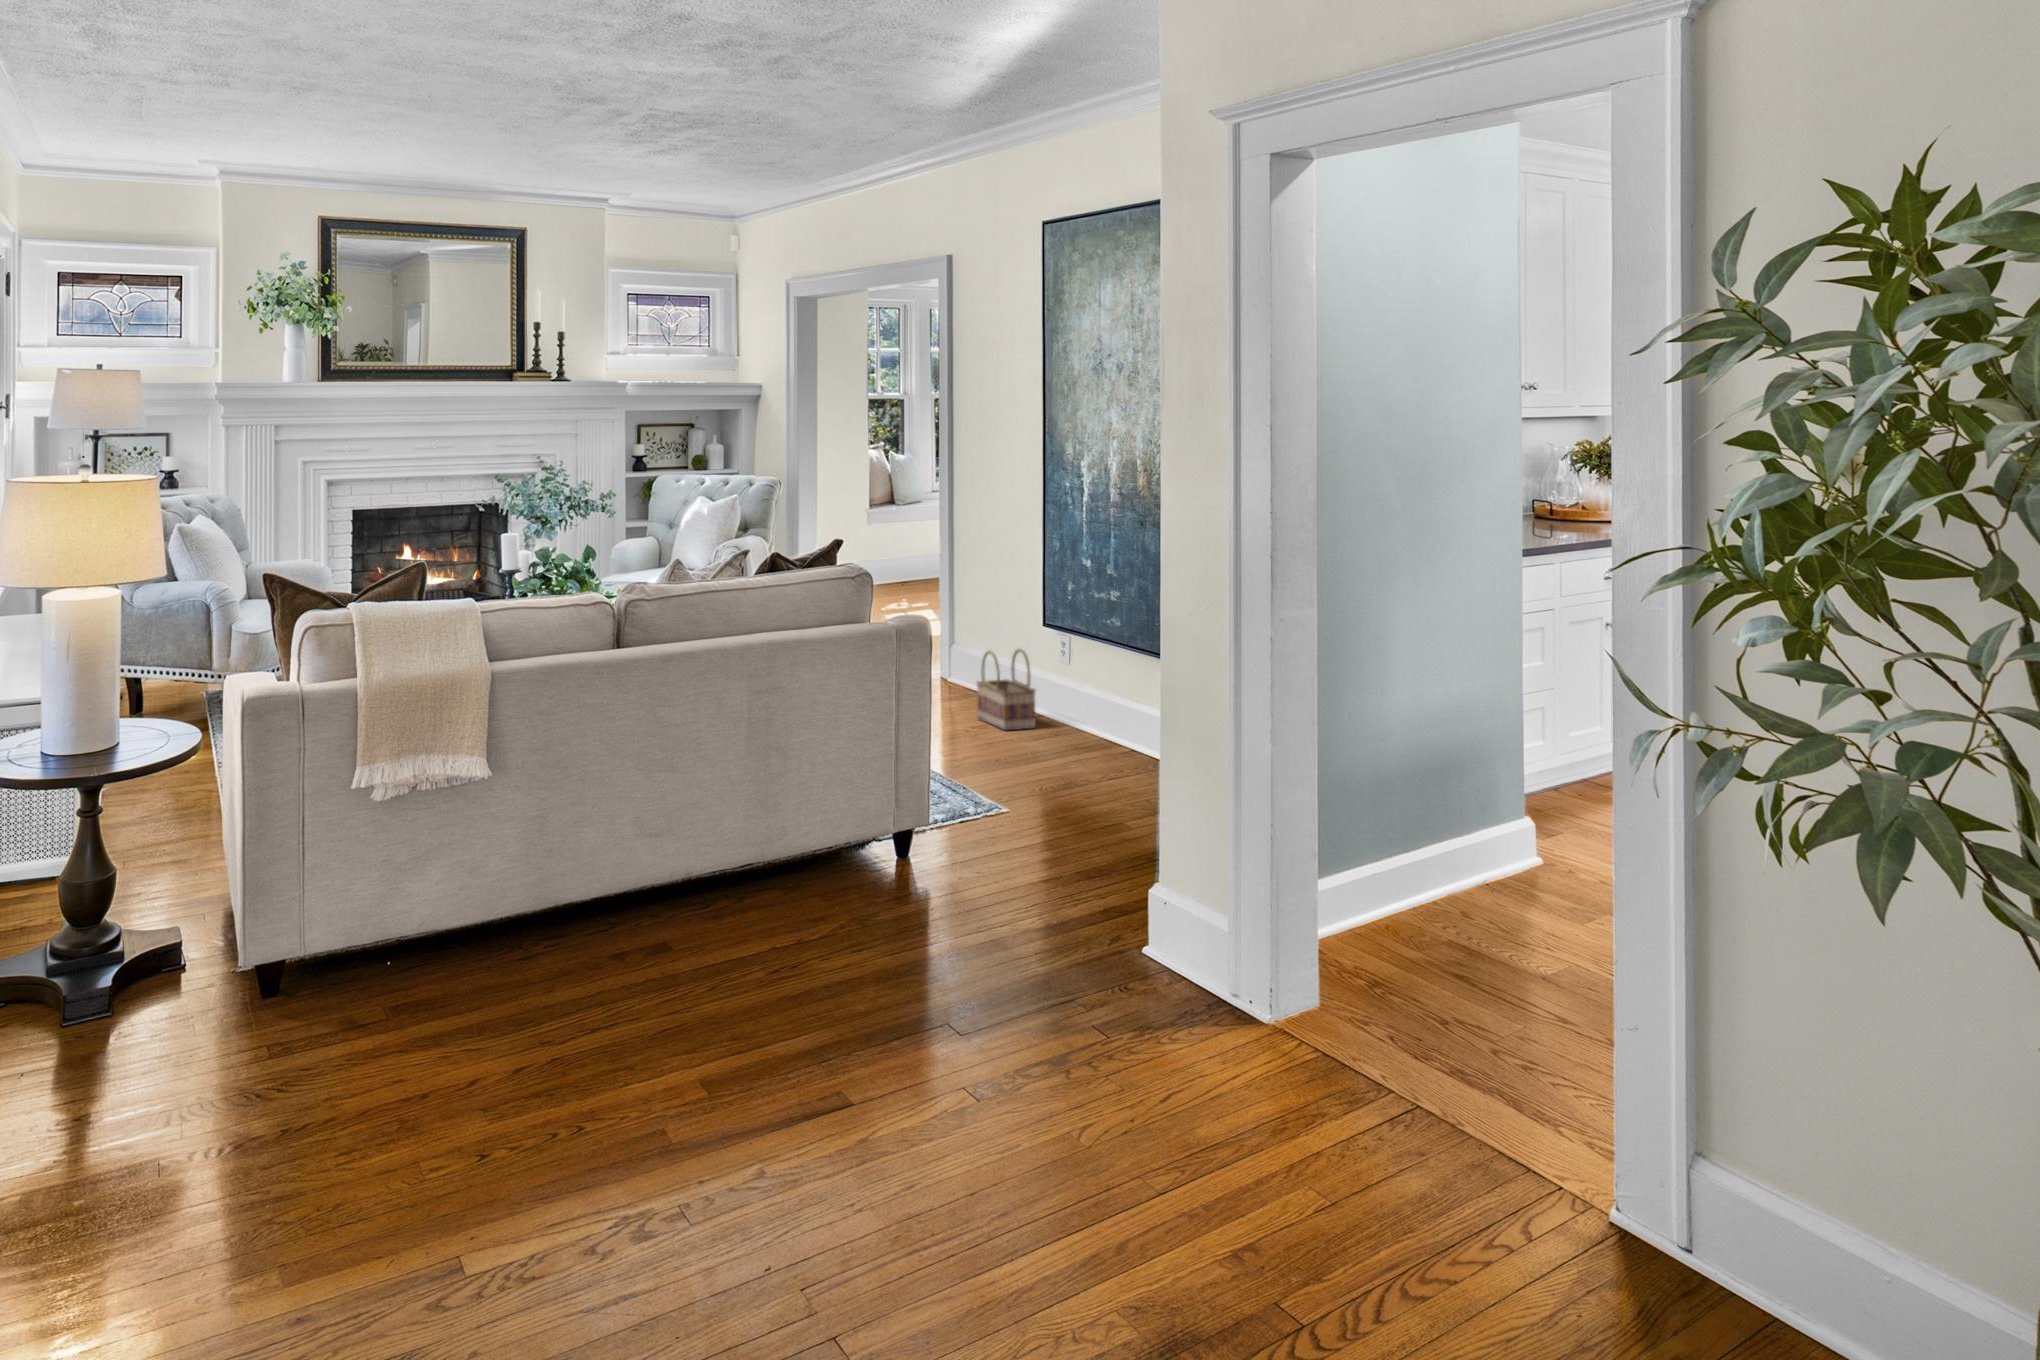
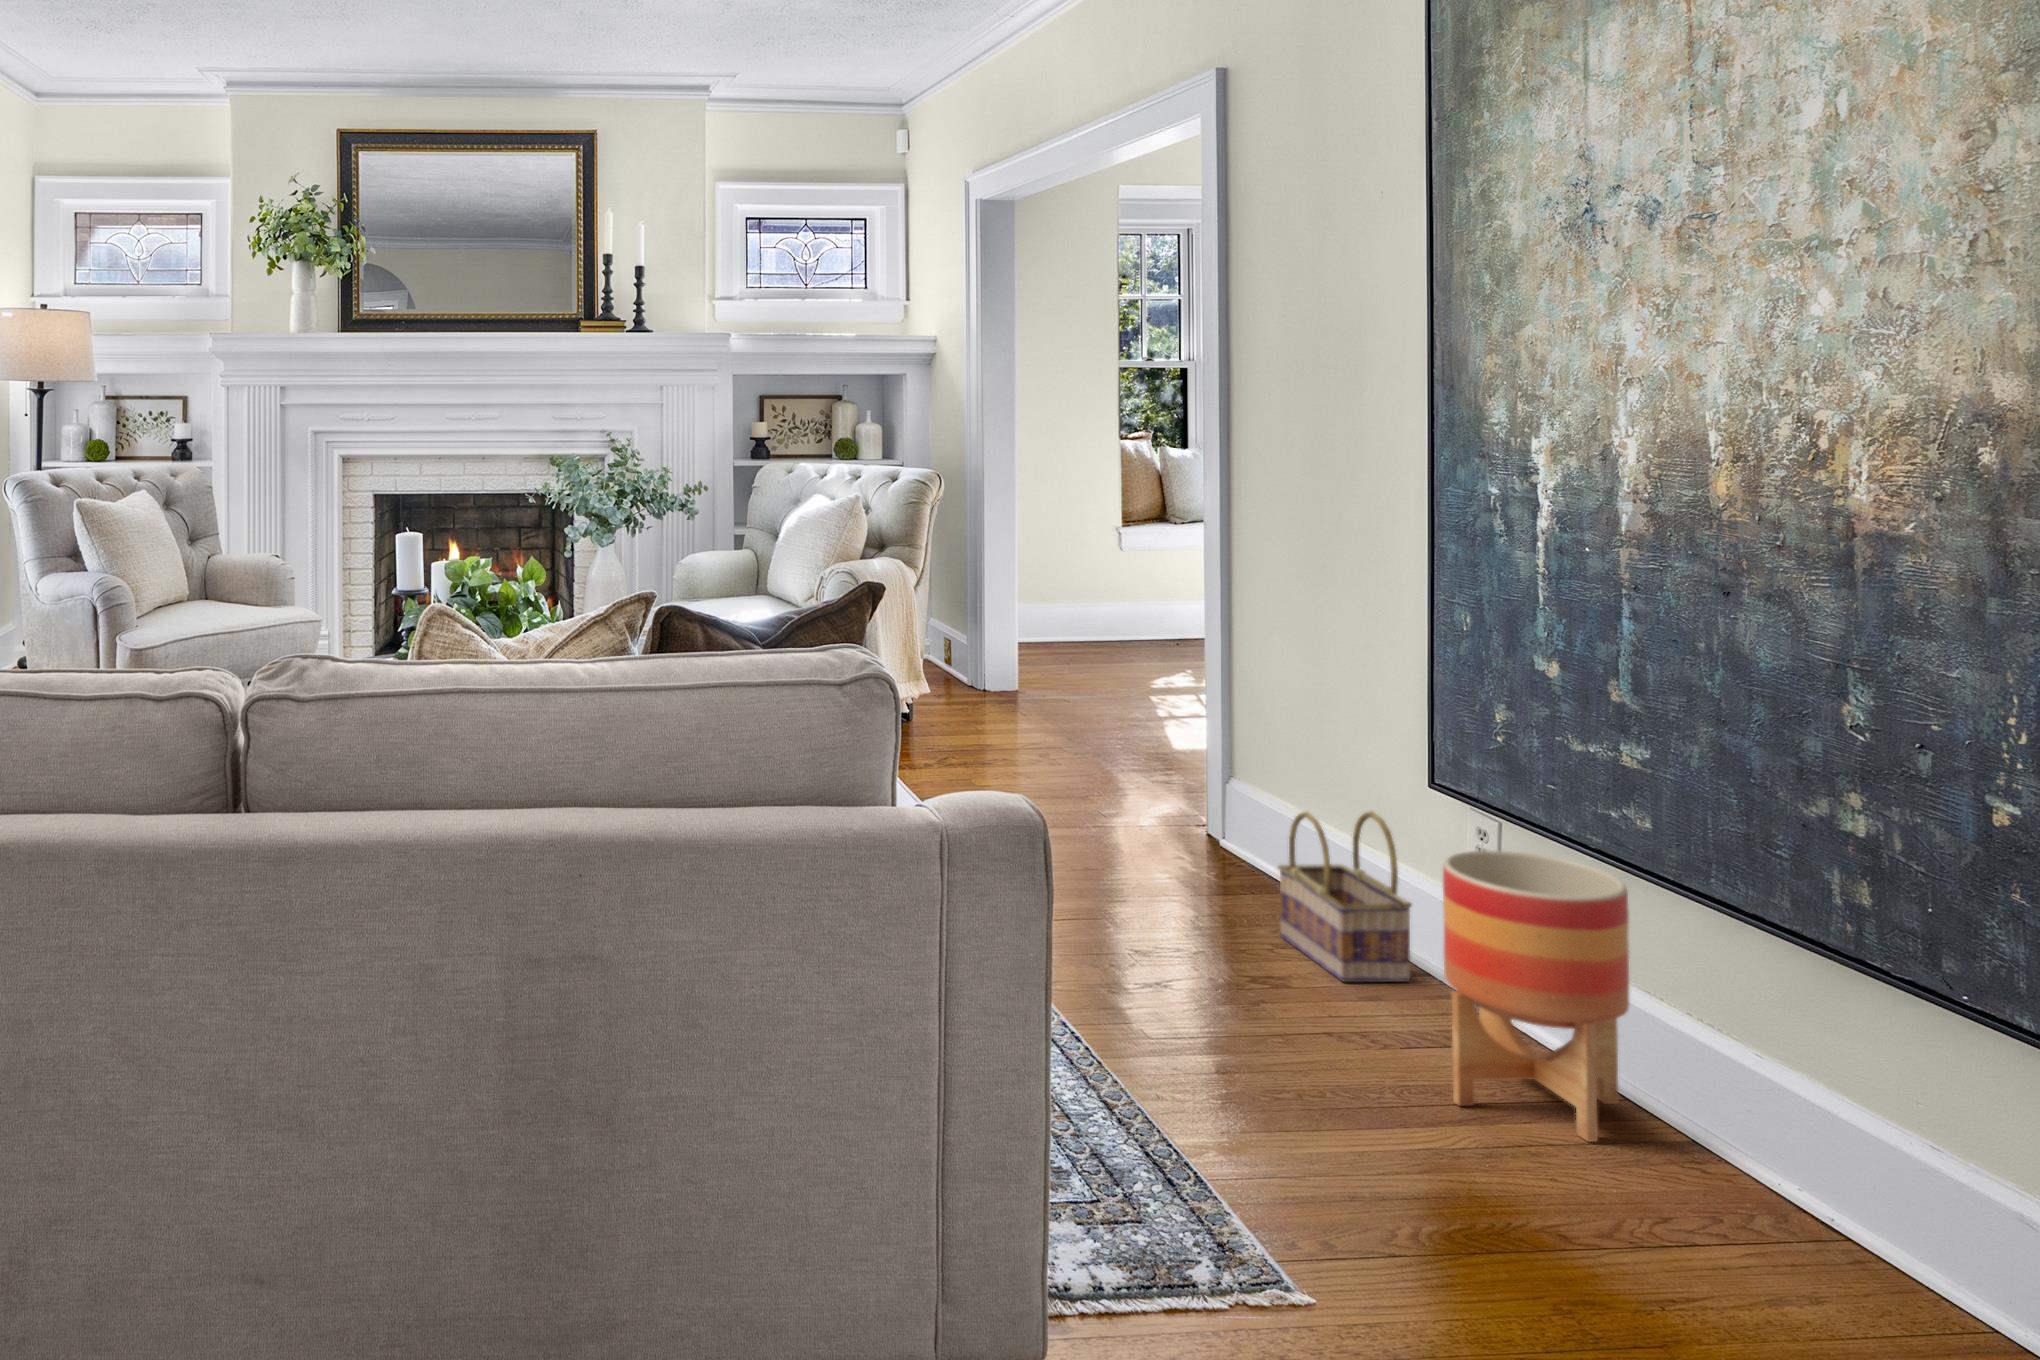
planter: none [1042,649,1113,765] -> present [1443,850,1629,1142]

